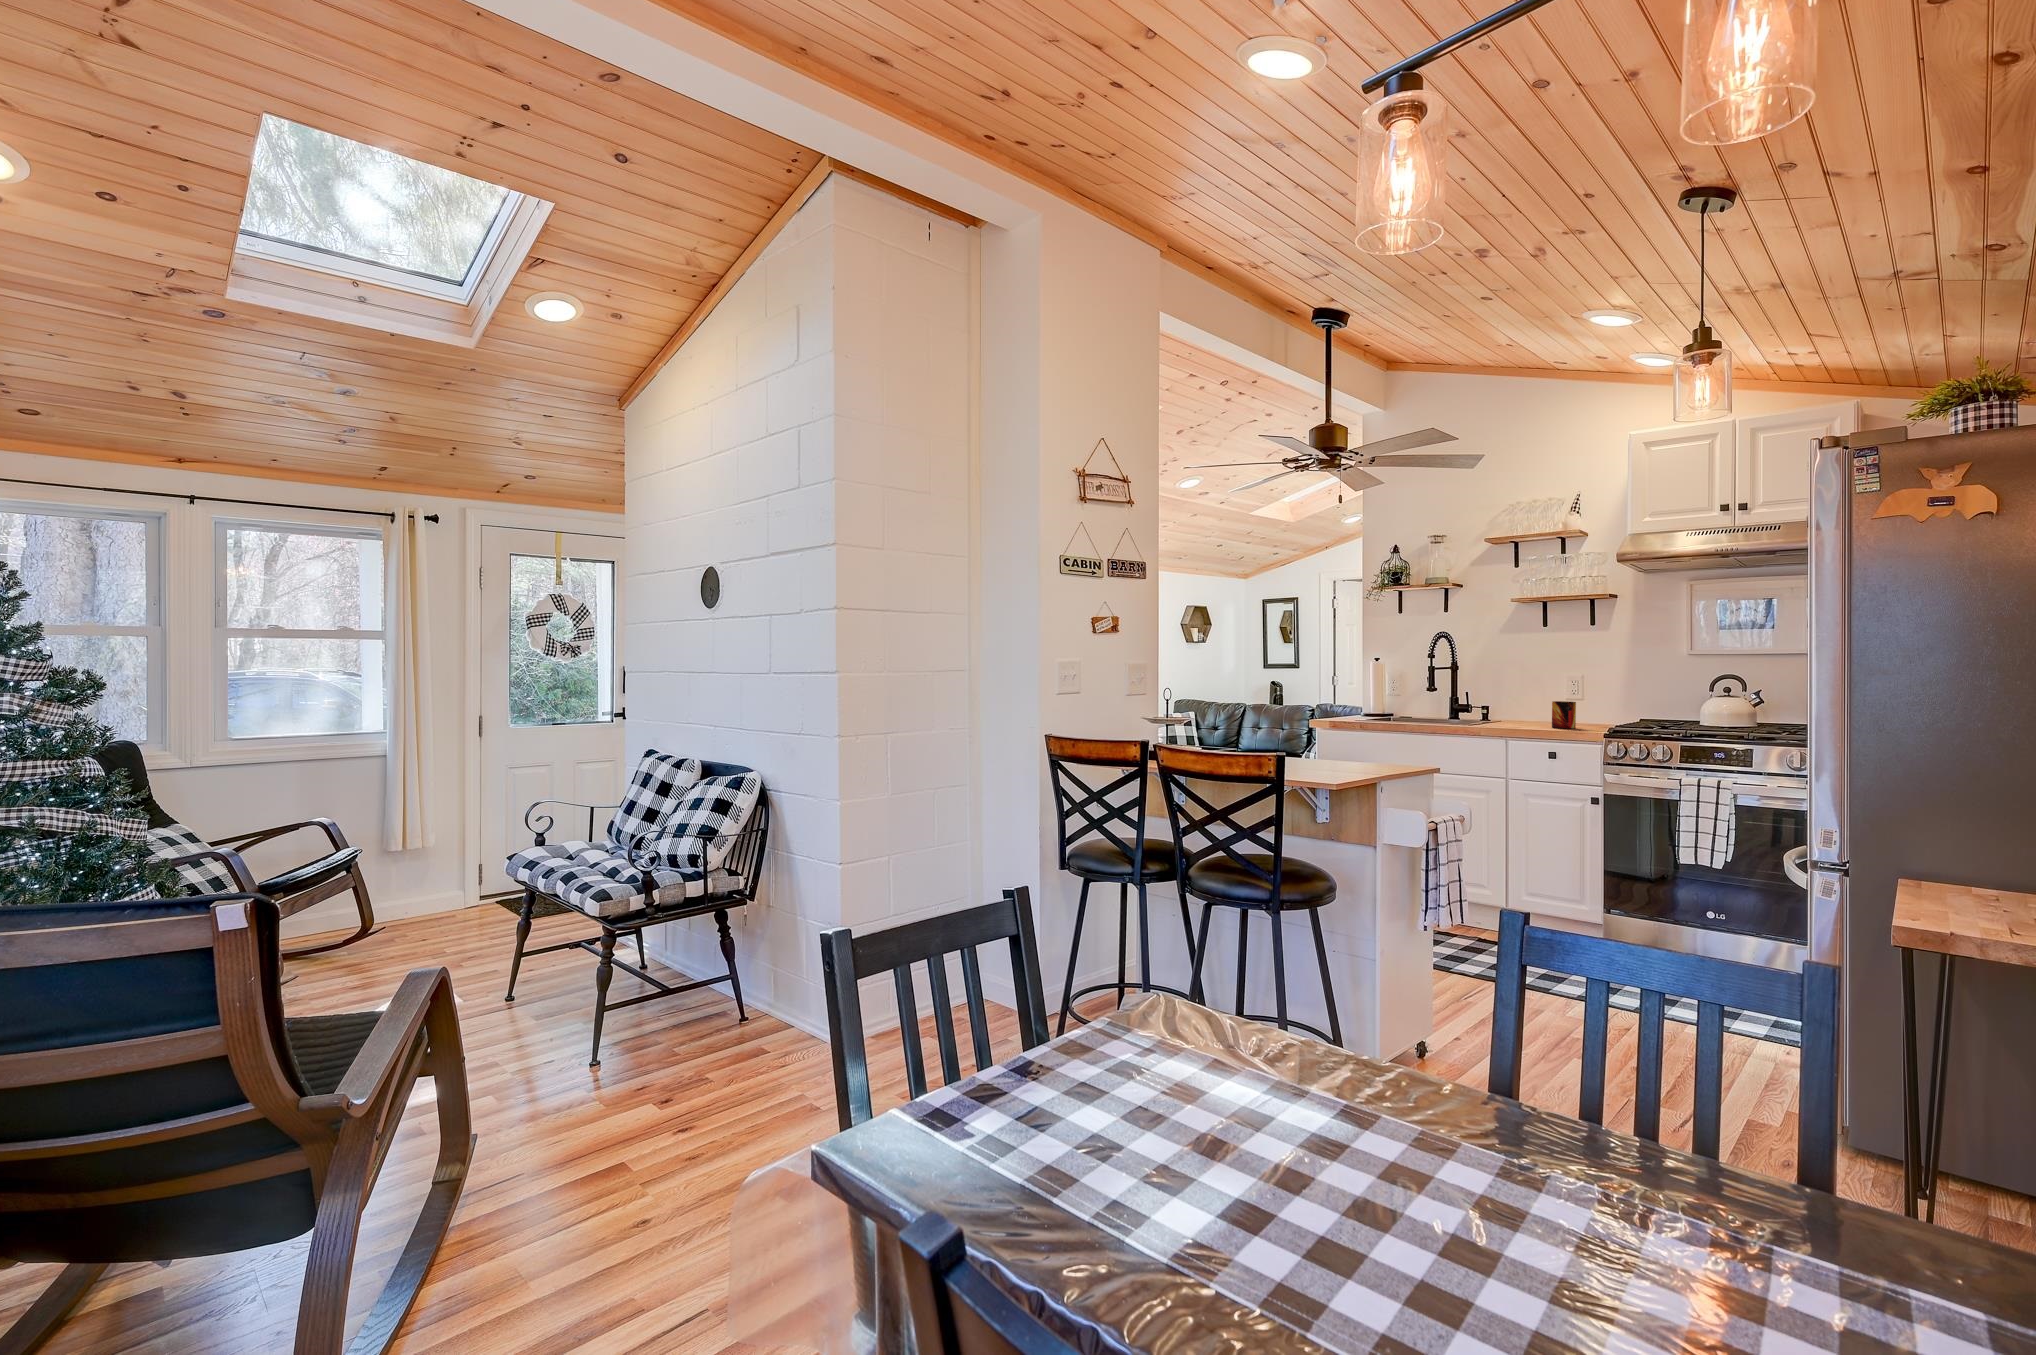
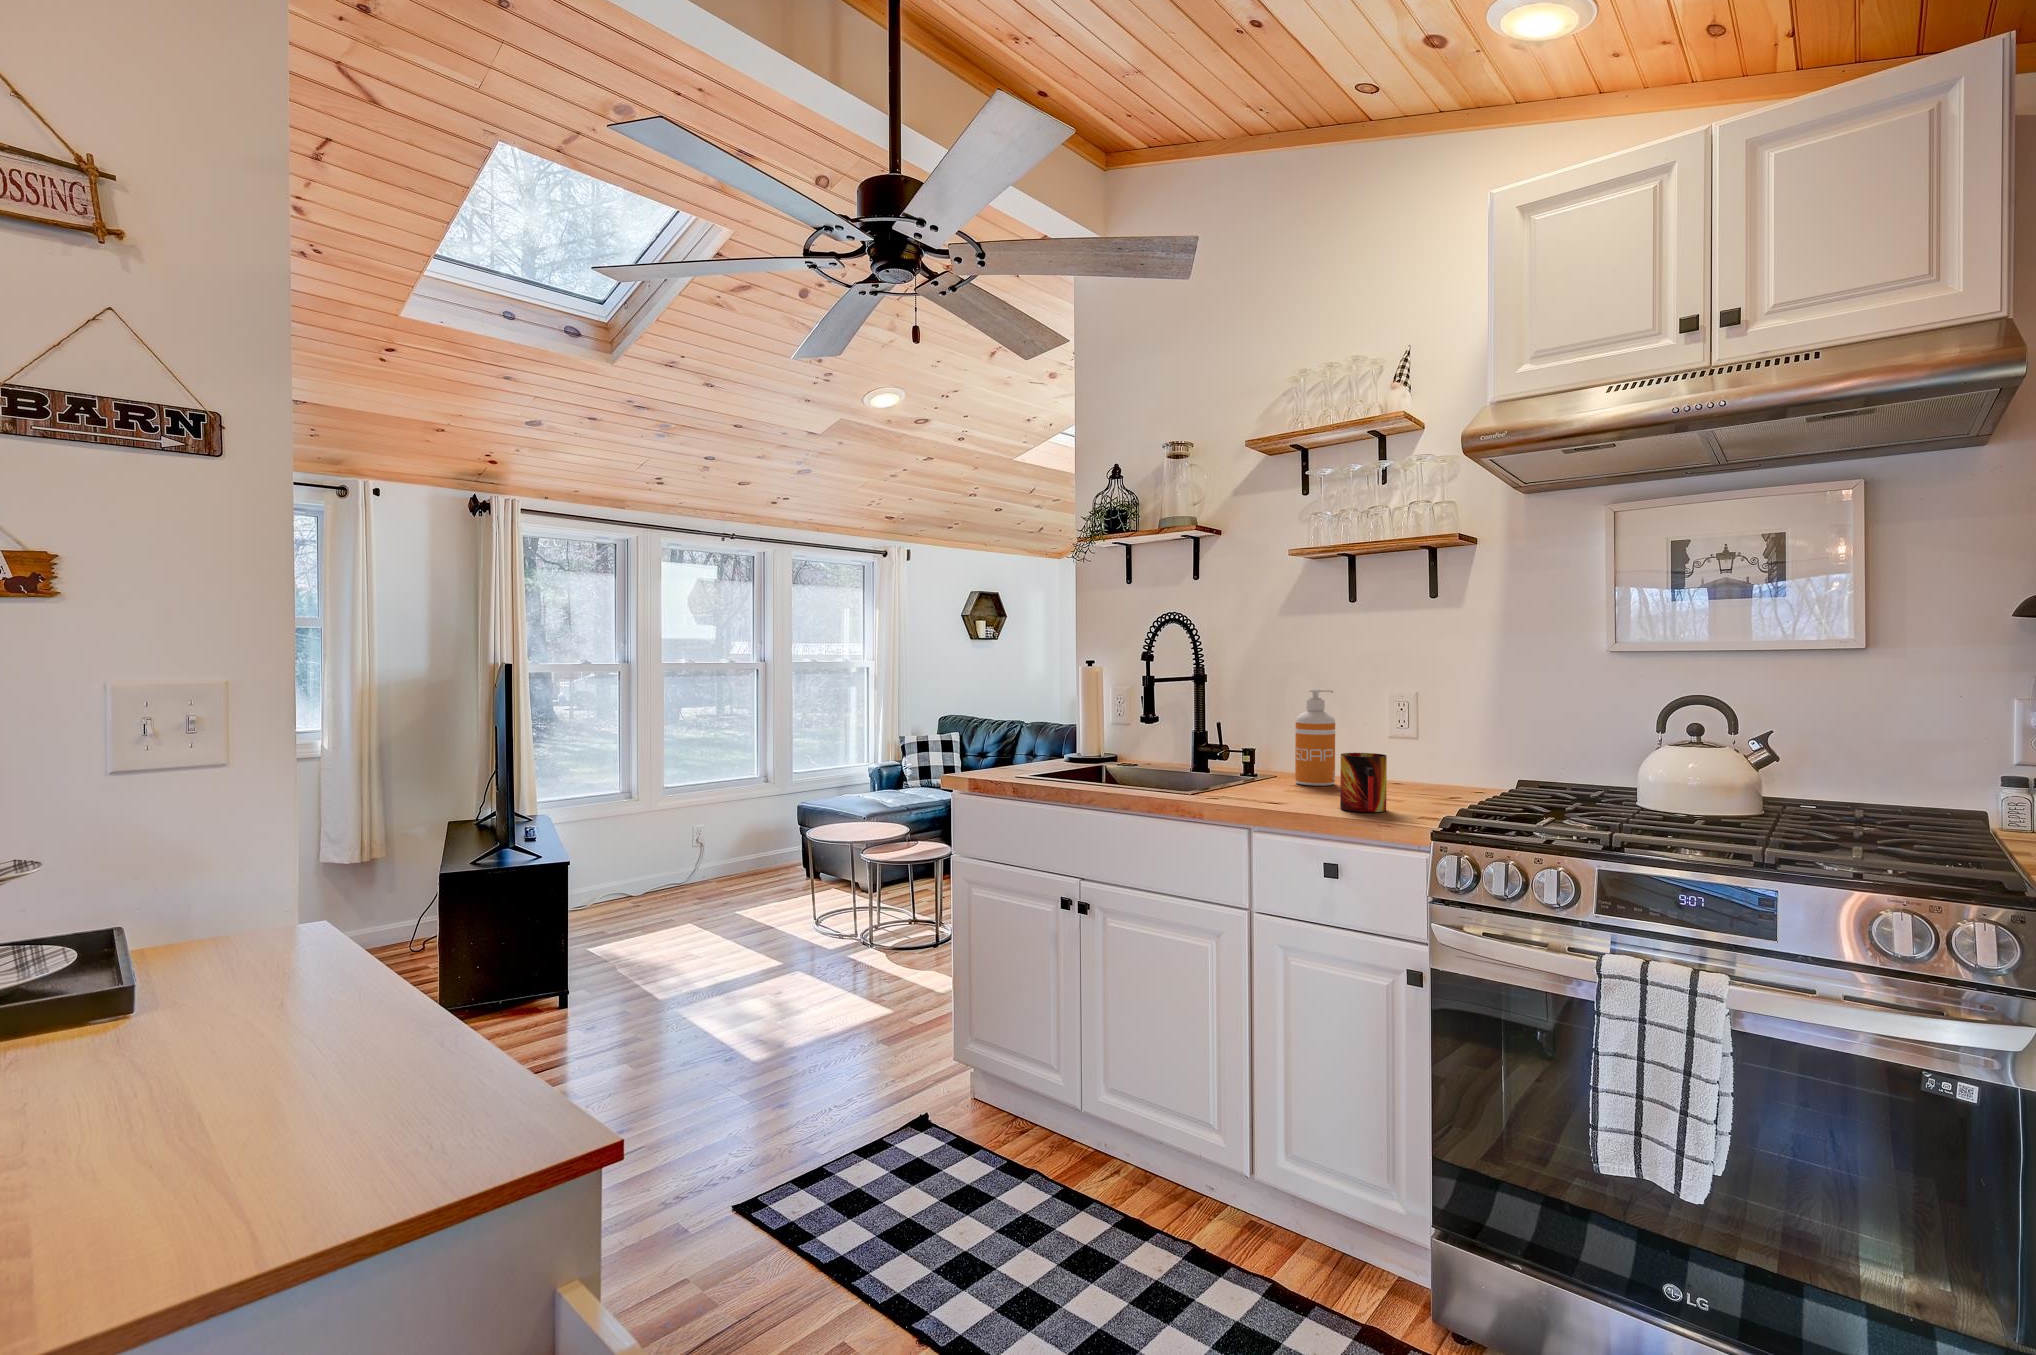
soap dispenser: none [1515,672,1537,722] -> present [1295,689,1335,786]

